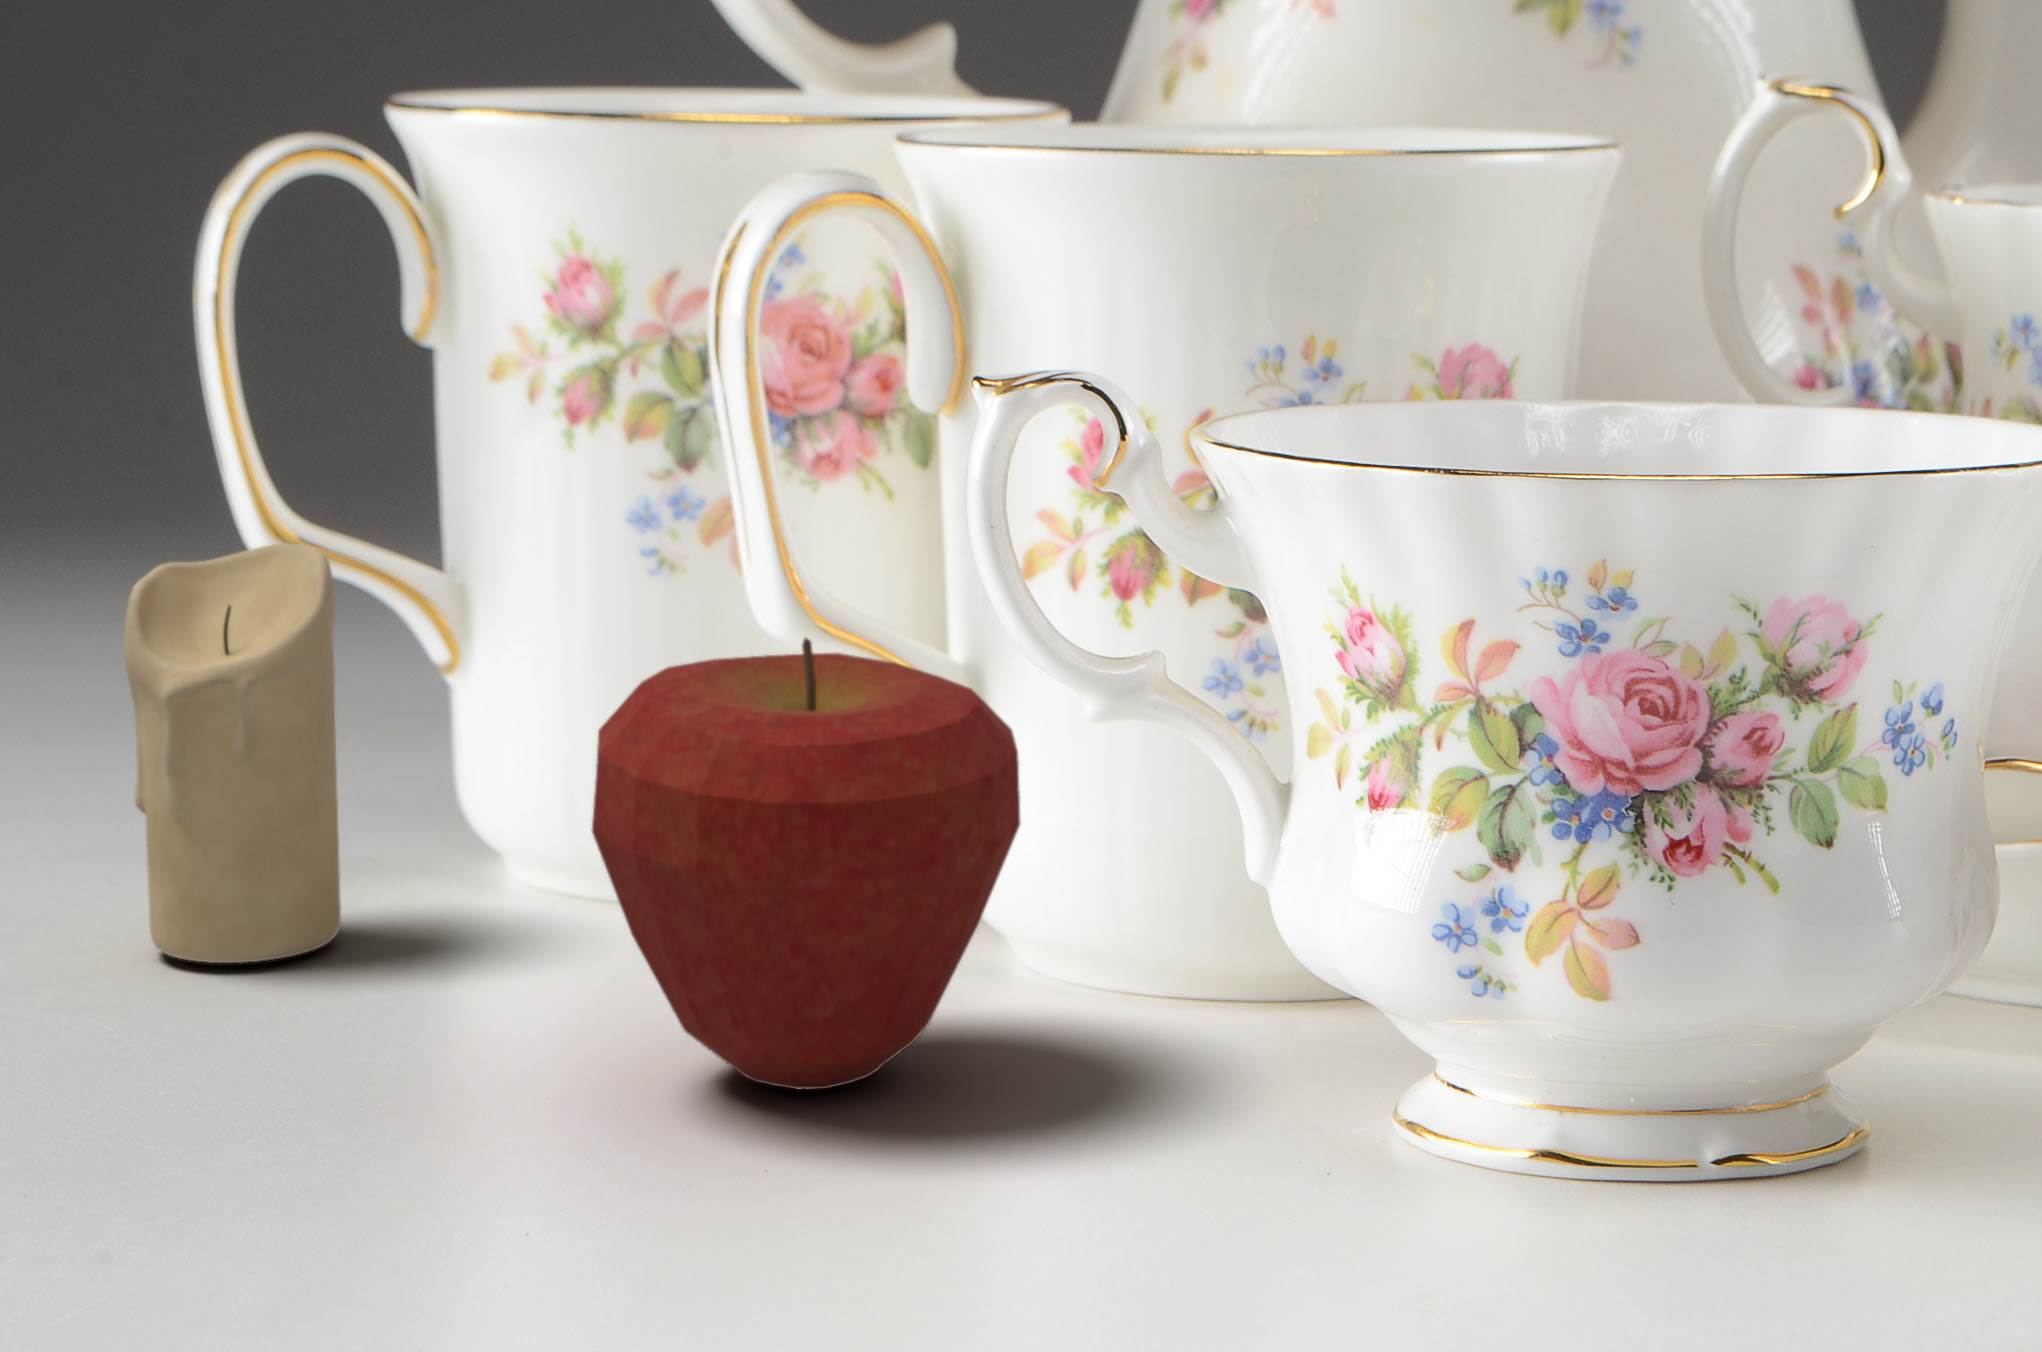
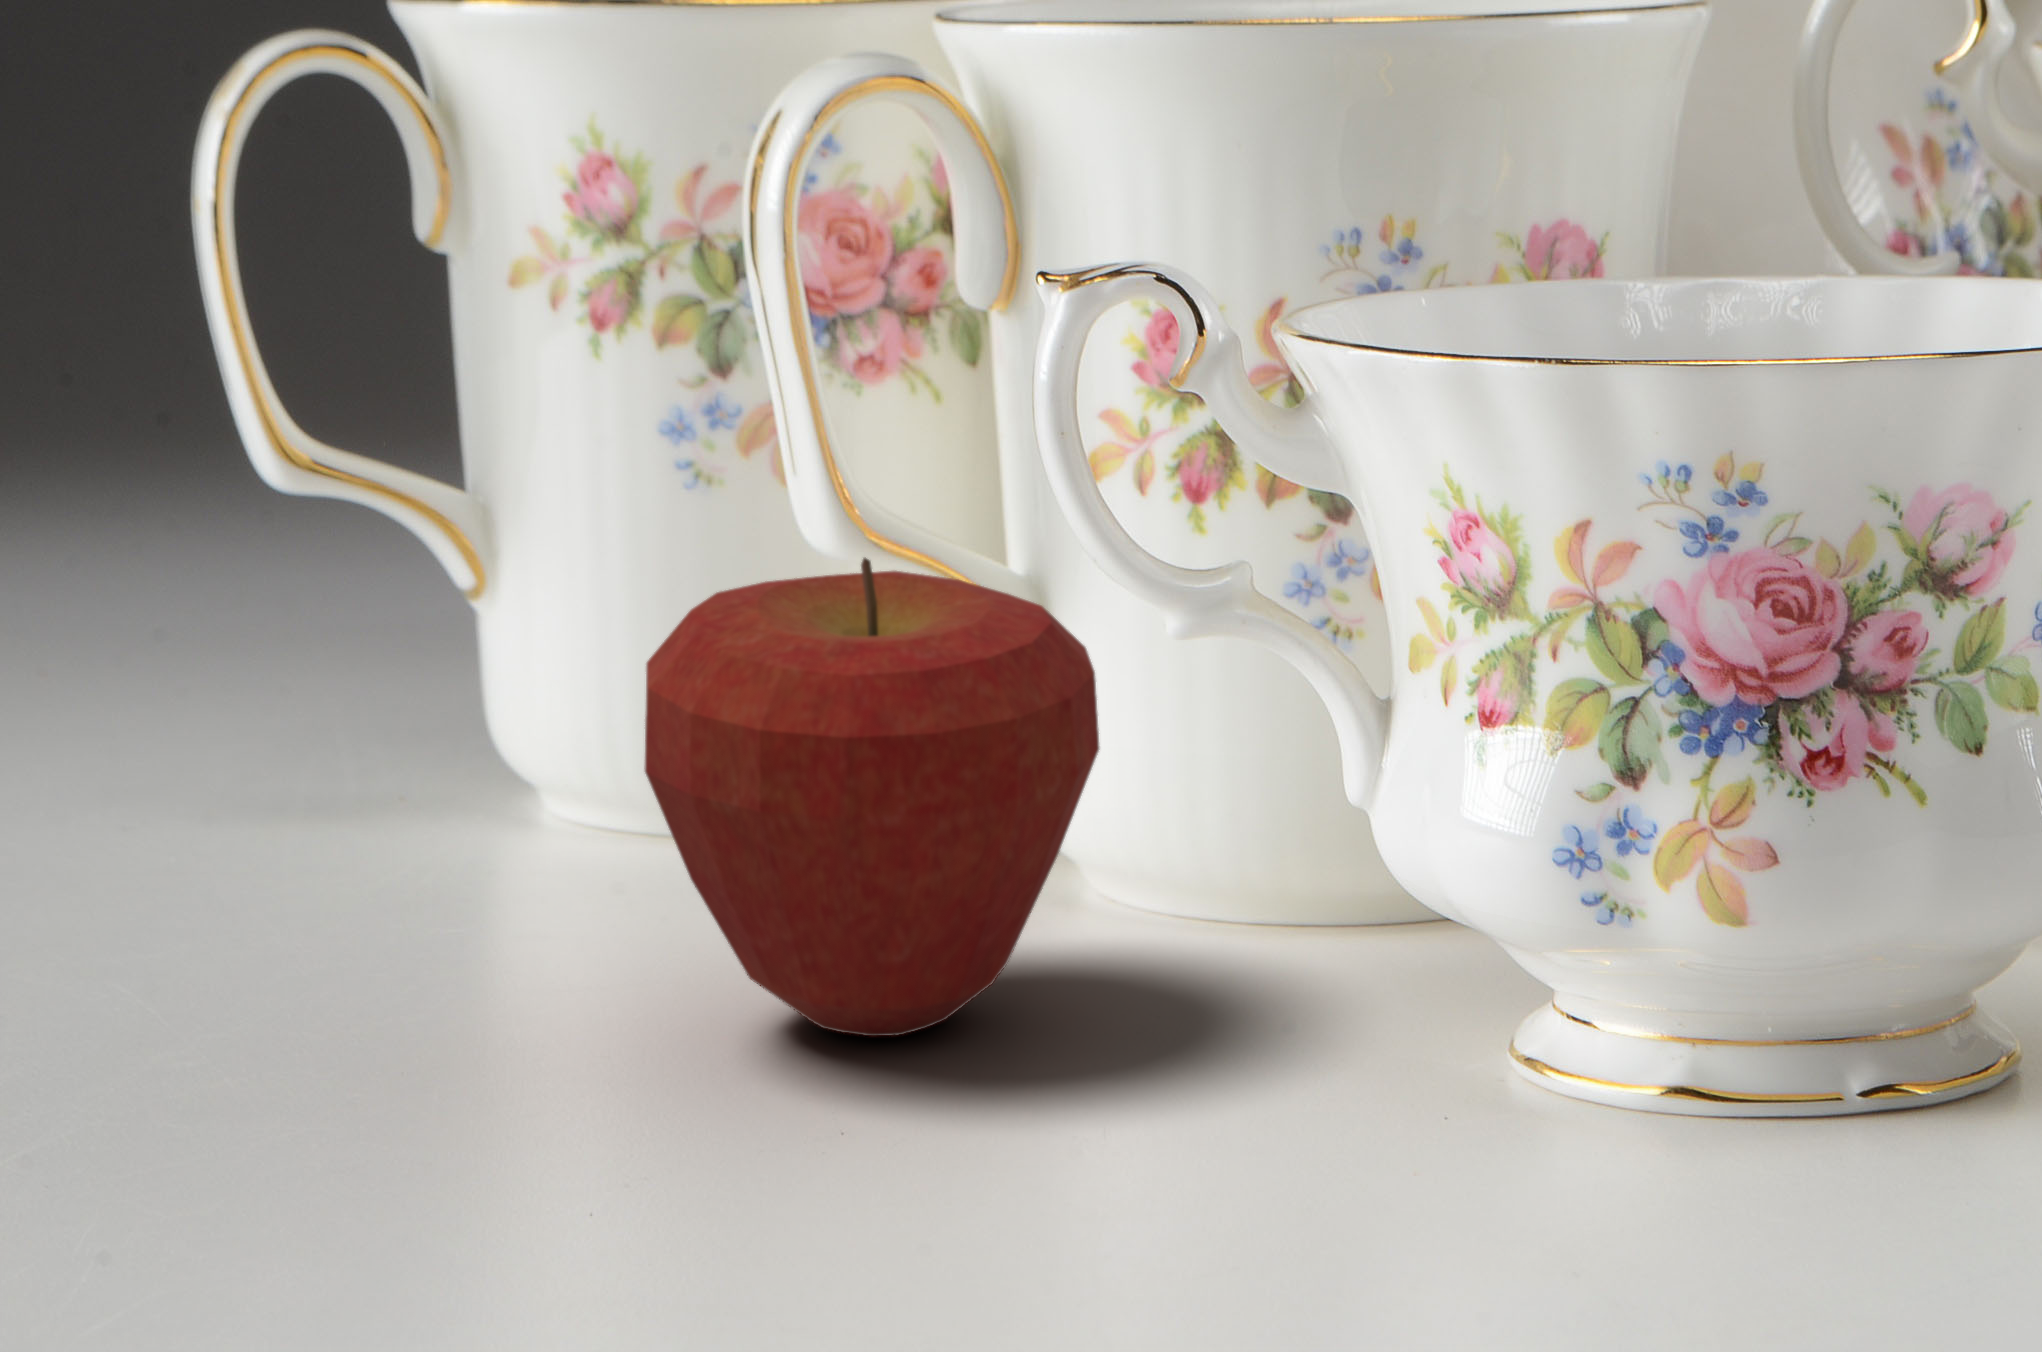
candle: present [124,543,341,963] -> none [134,468,373,914]

